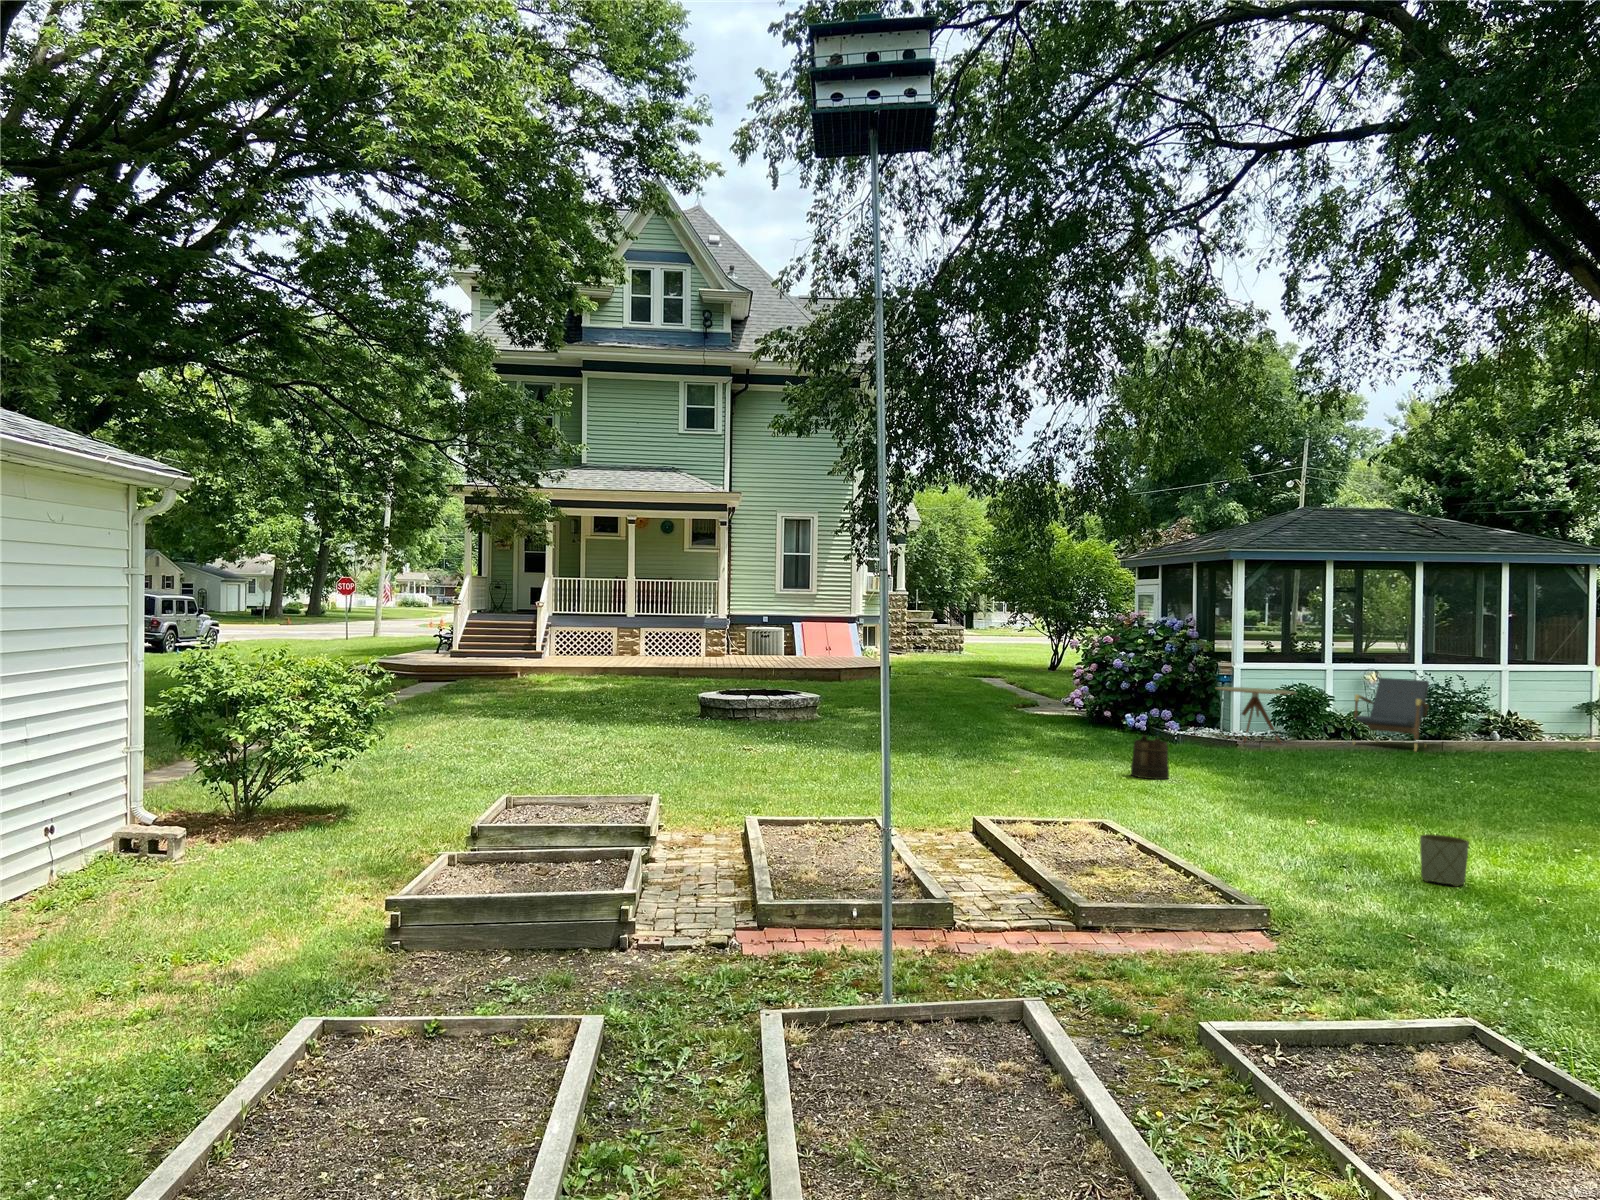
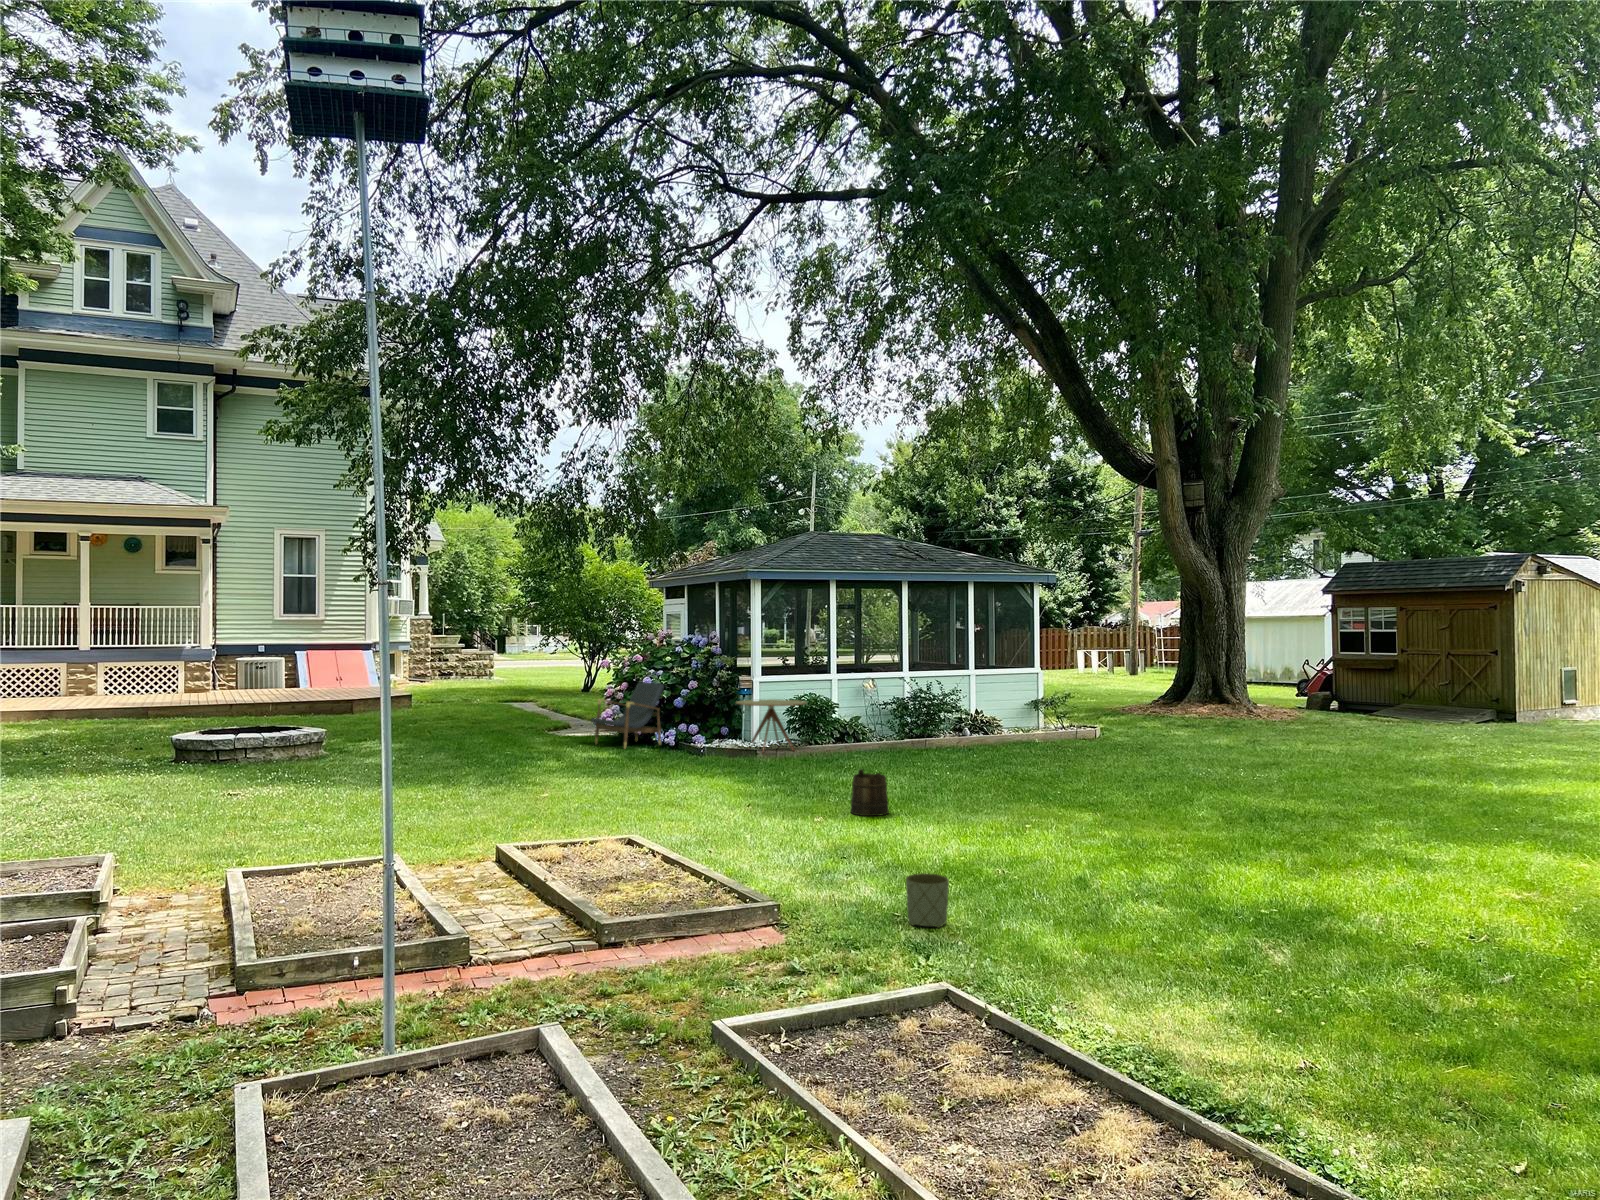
lounge chair: present [1353,678,1429,751] -> present [591,683,664,748]
bucket: present [1131,735,1169,779] -> present [850,769,889,816]

